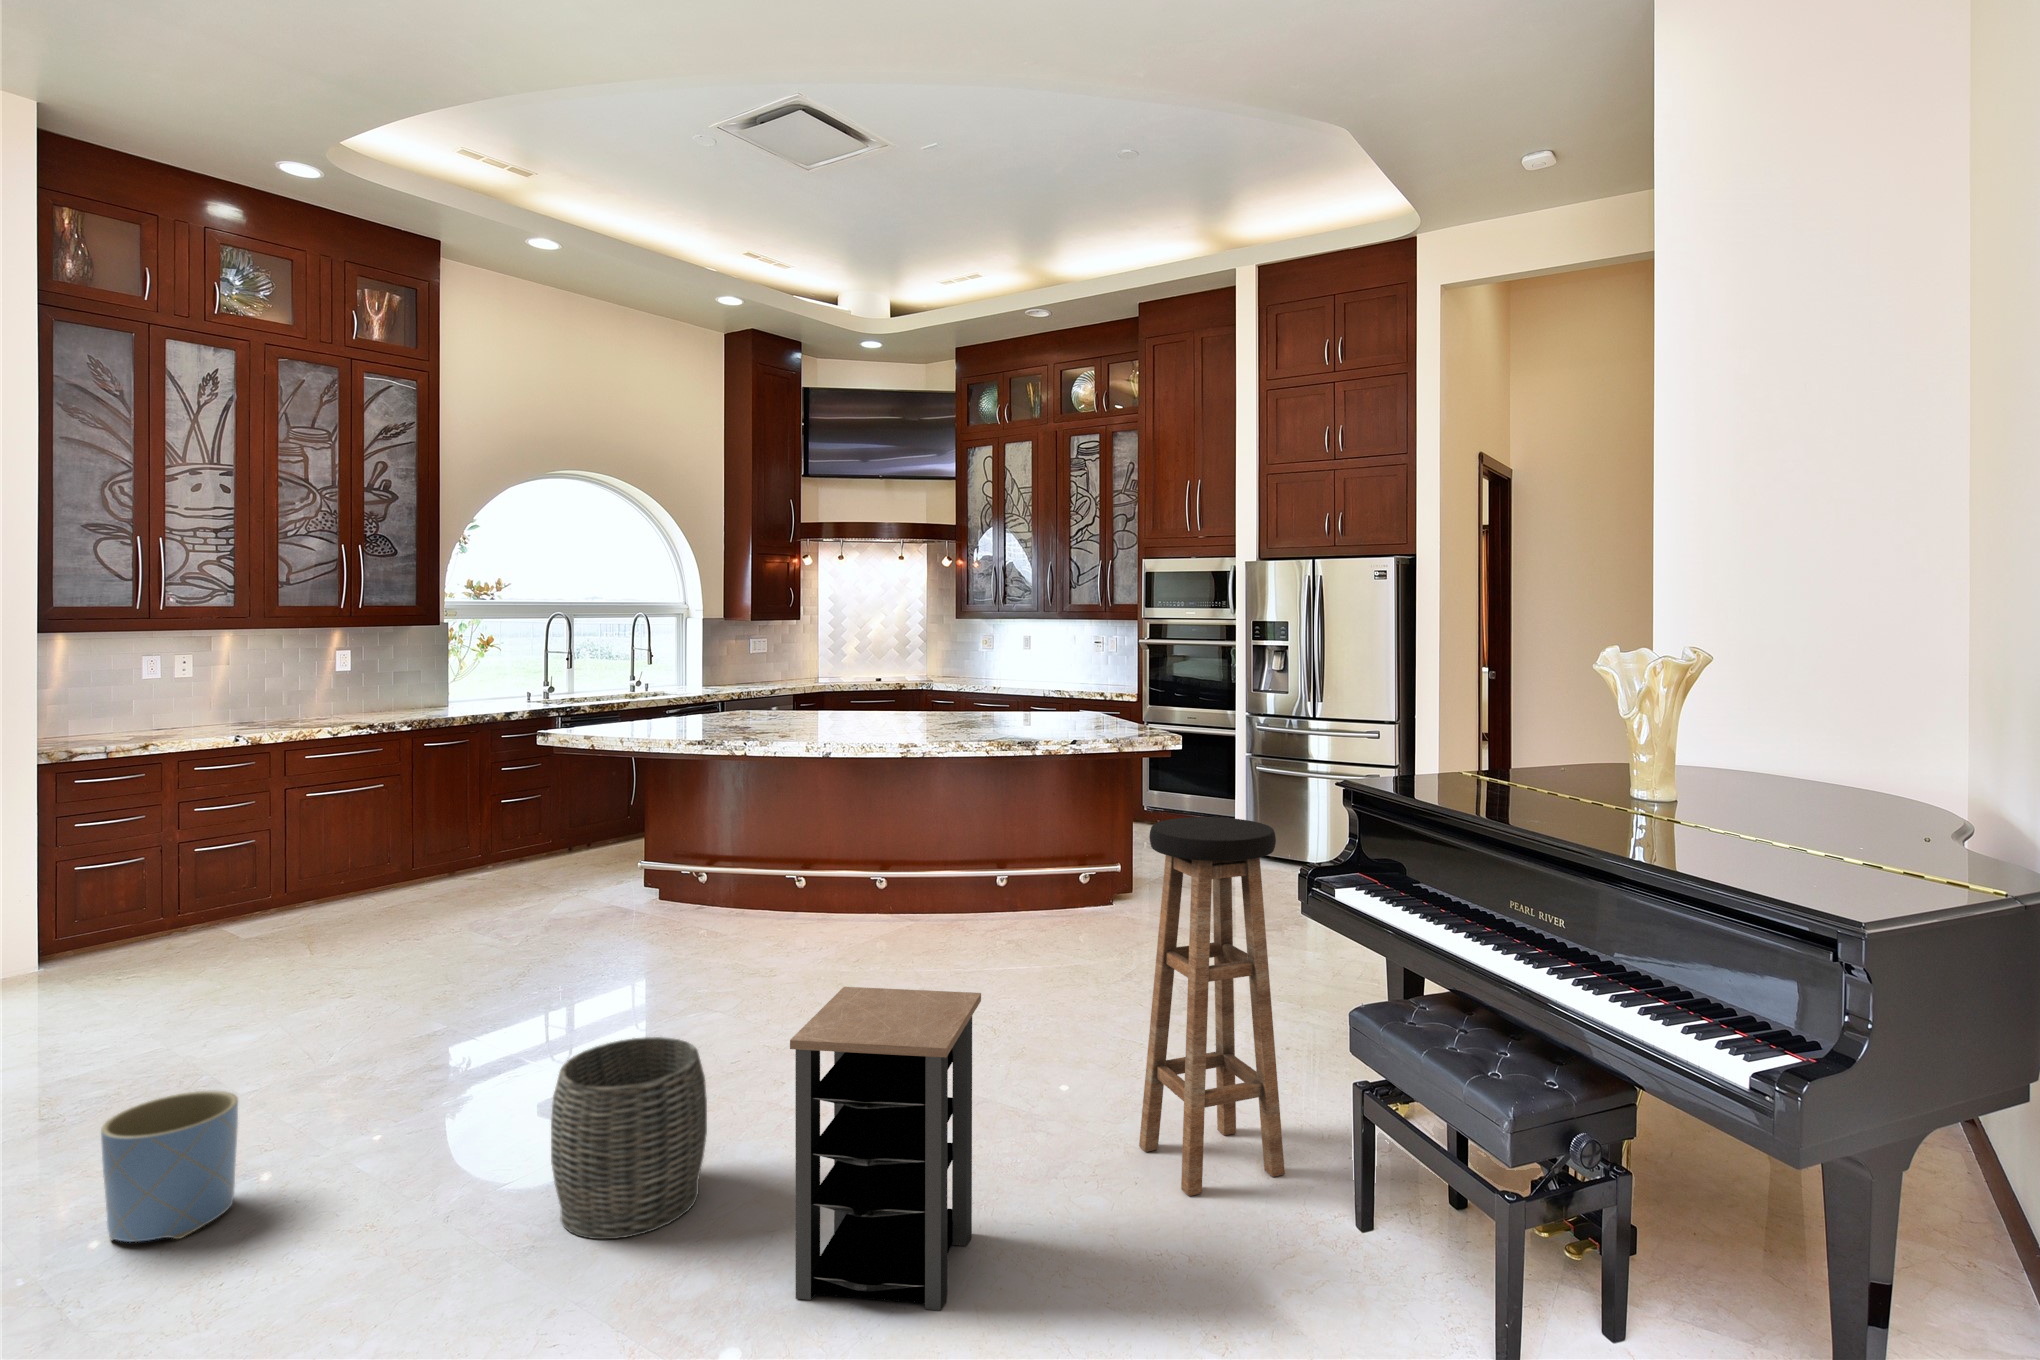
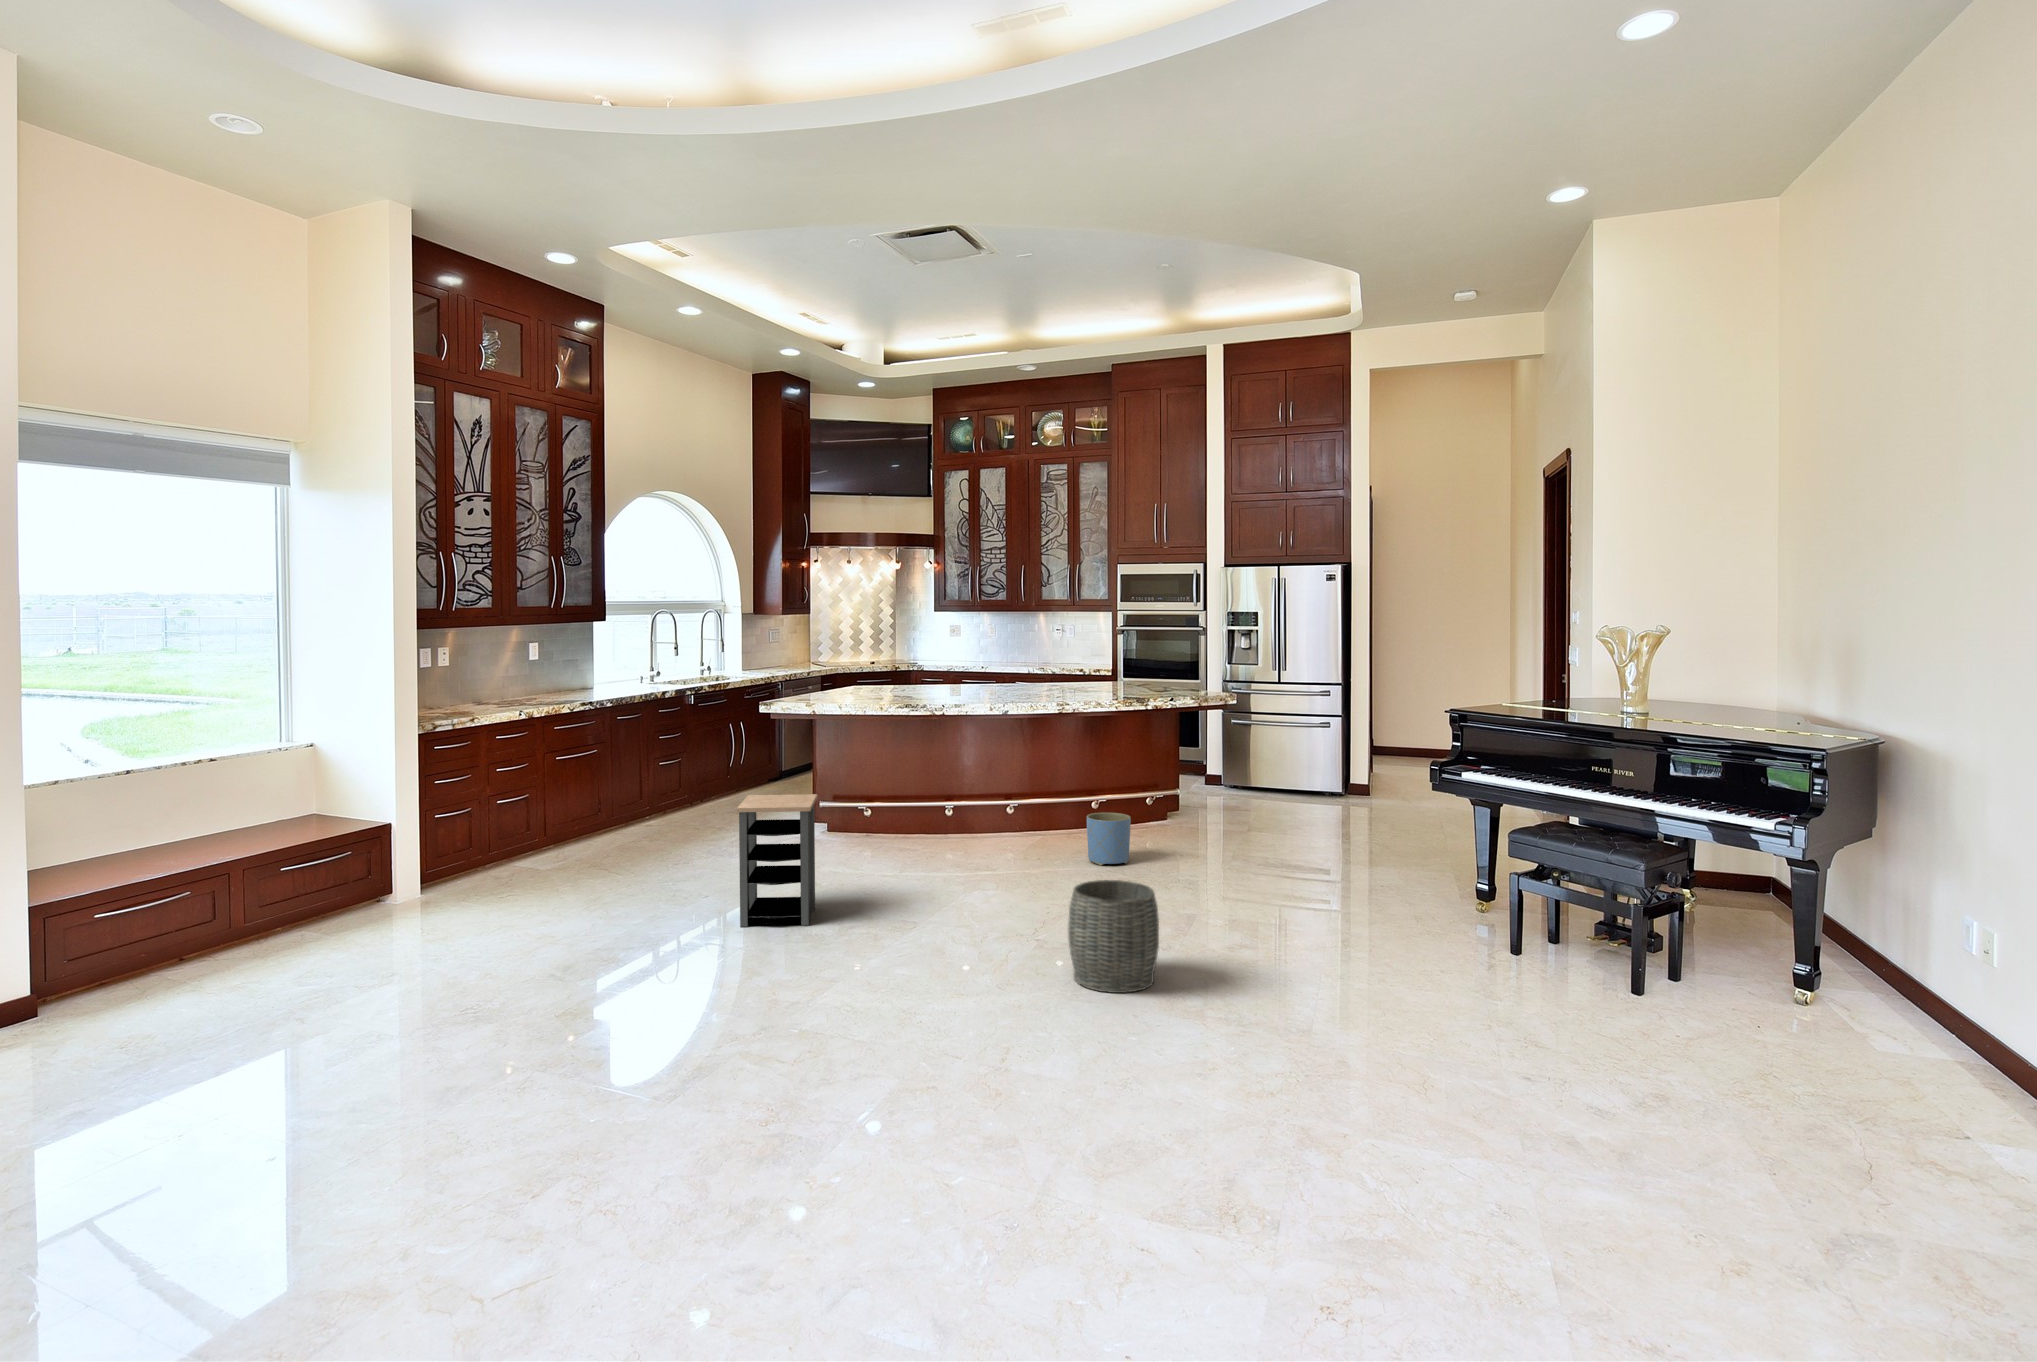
bar stool: present [1139,817,1285,1196] -> none [1369,734,1467,954]
side table: present [790,987,981,1310] -> present [737,794,817,927]
planter: present [101,1091,238,1242] -> present [1087,812,1131,866]

